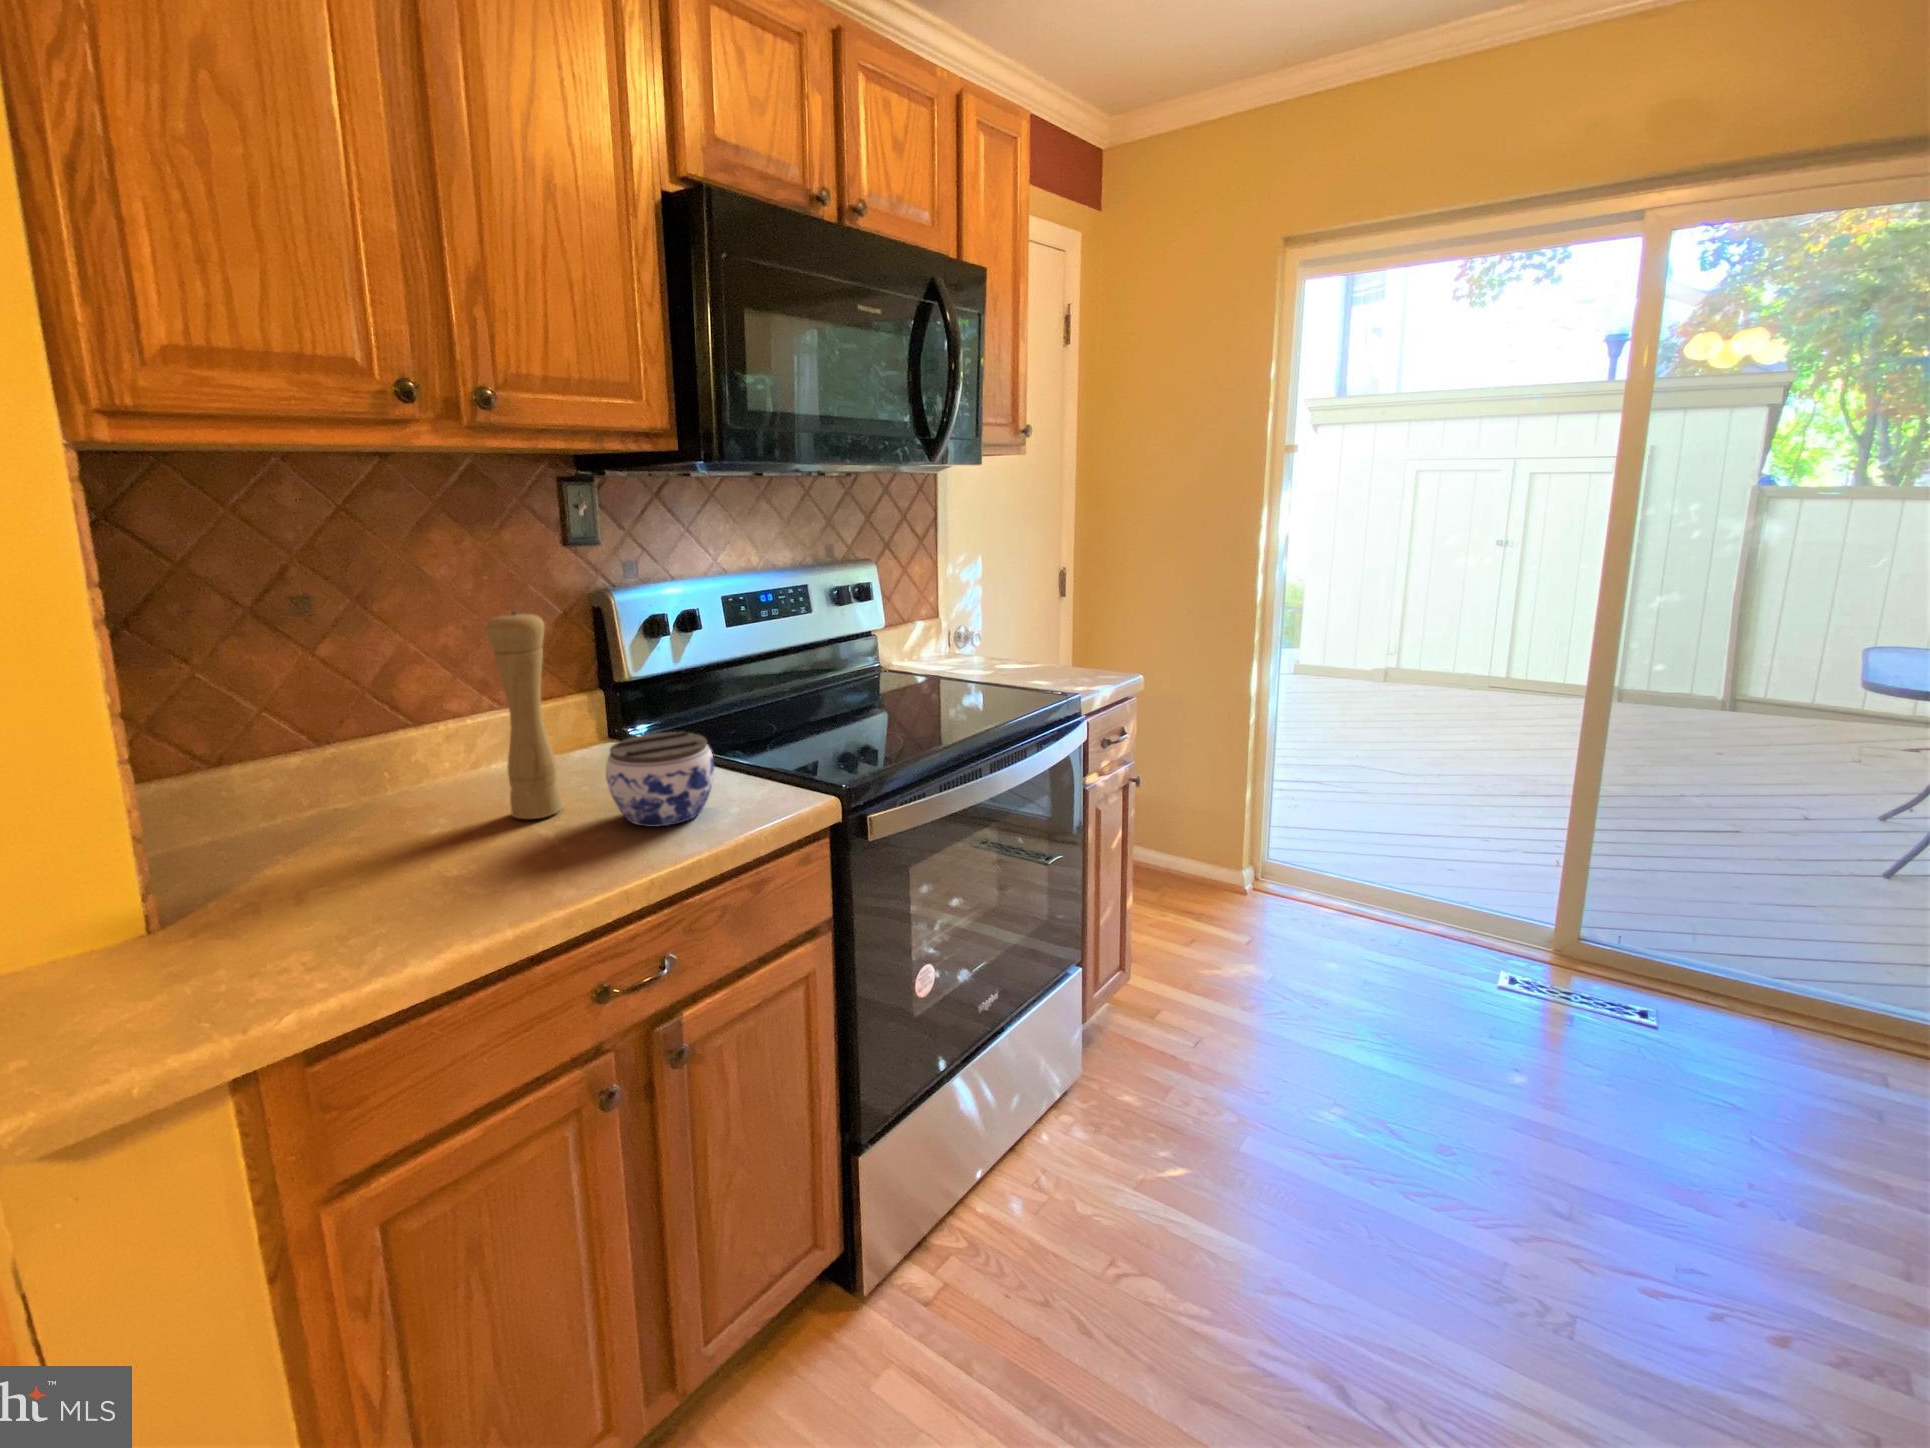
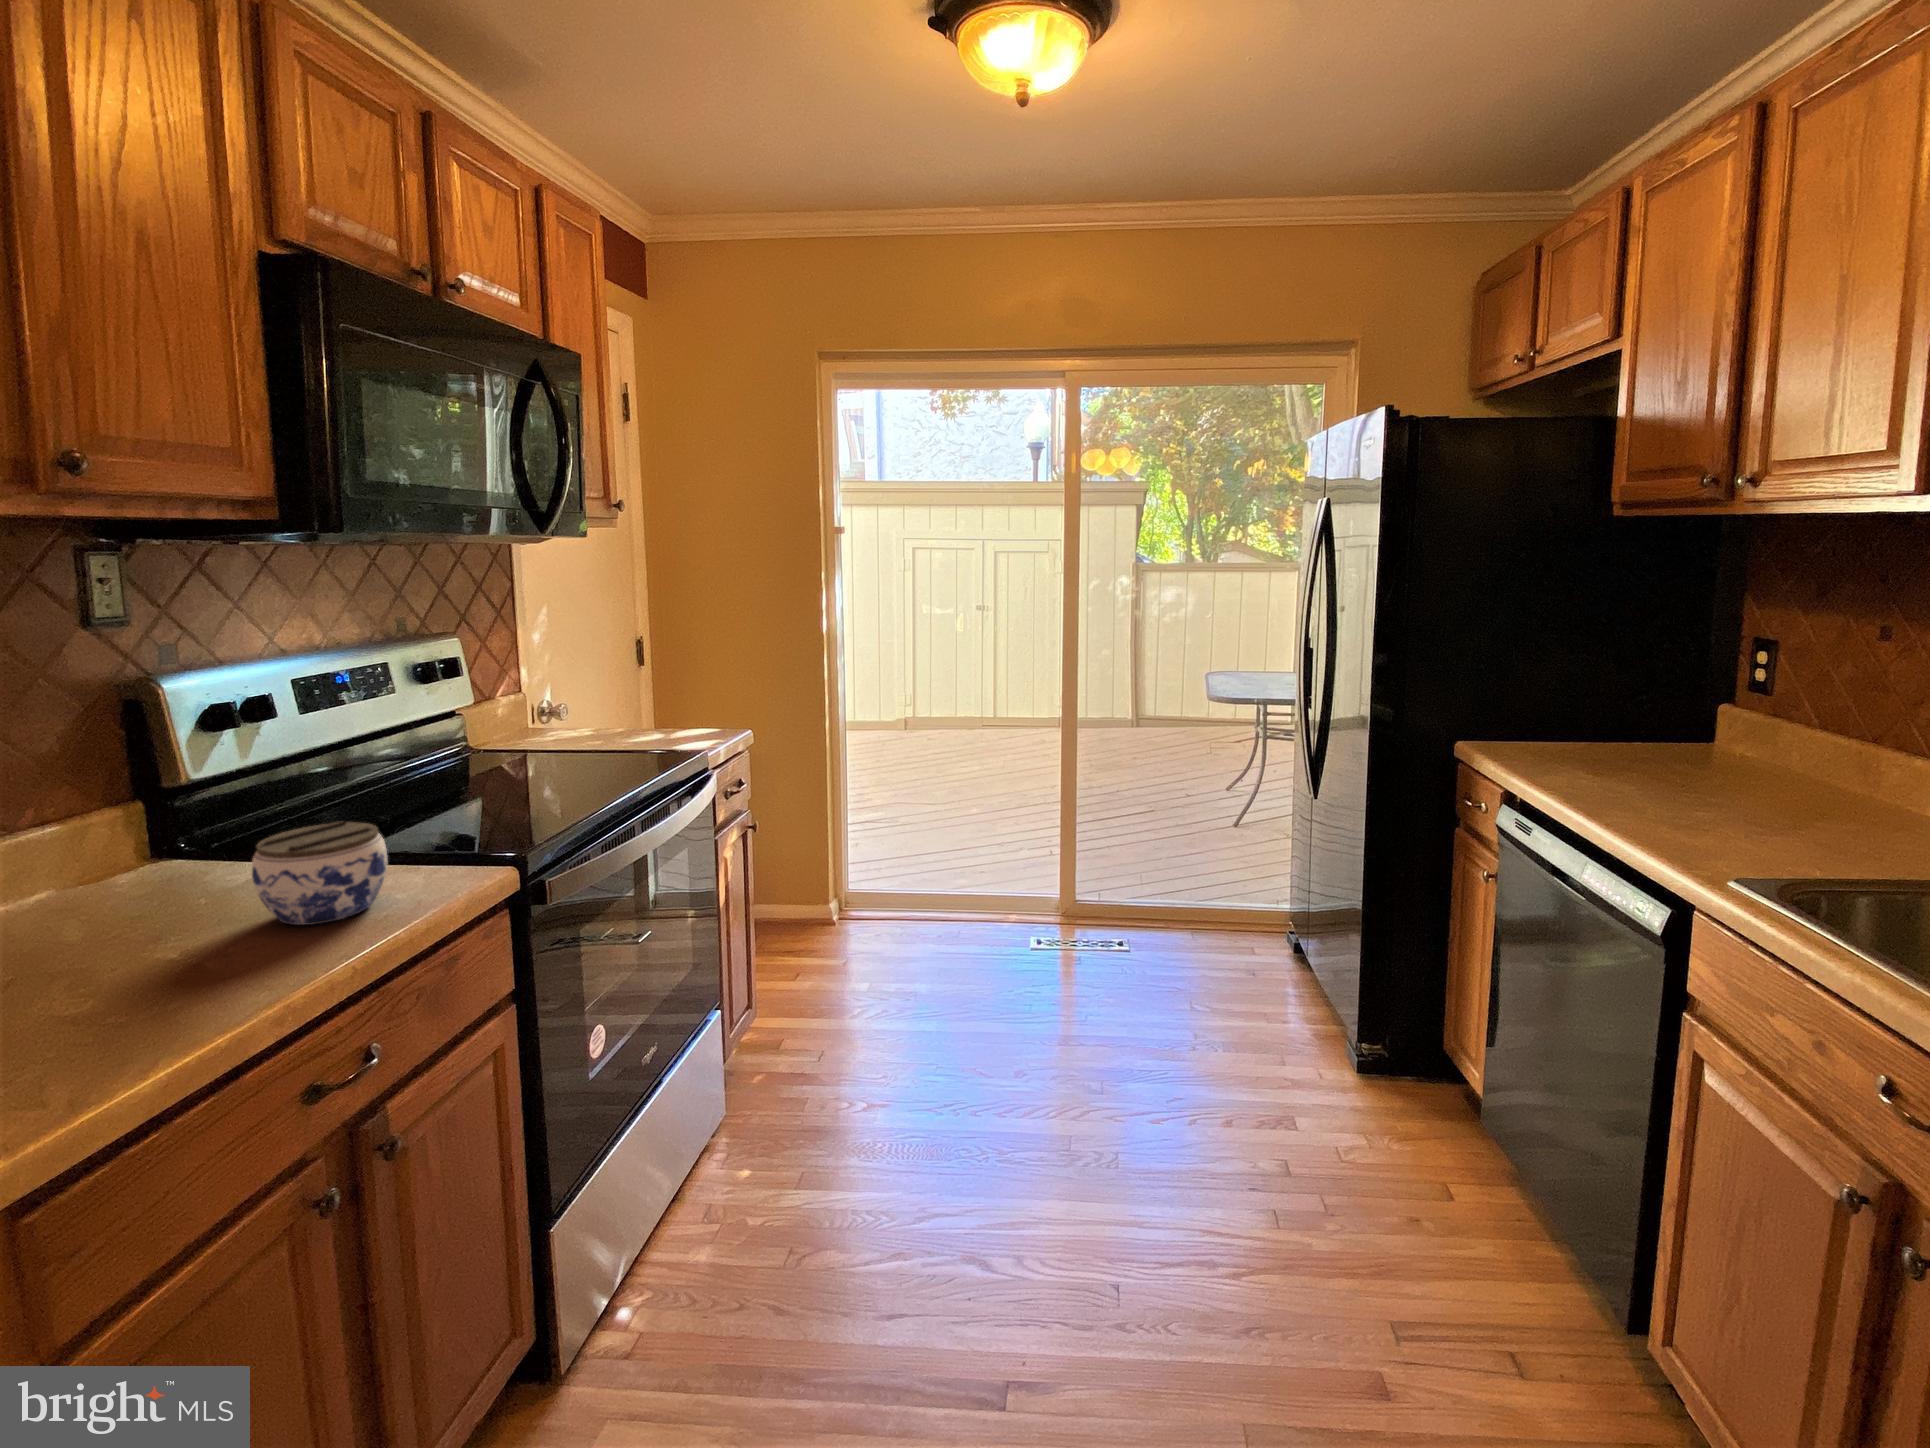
pepper mill: present [486,611,562,819] -> none [66,707,174,948]

